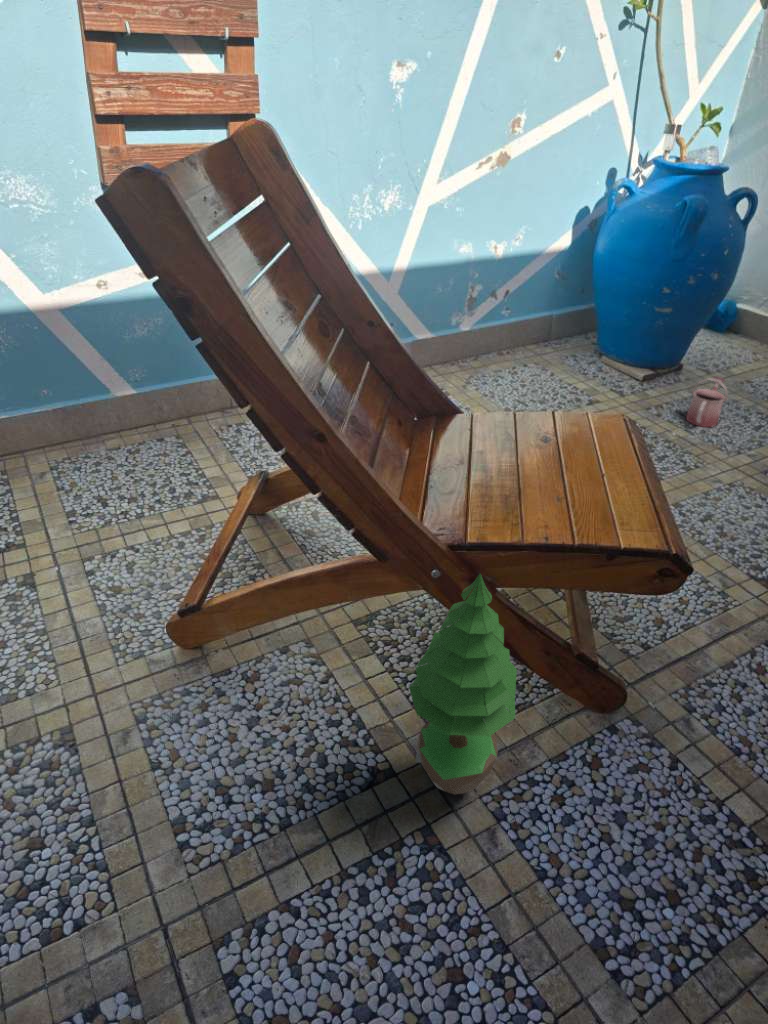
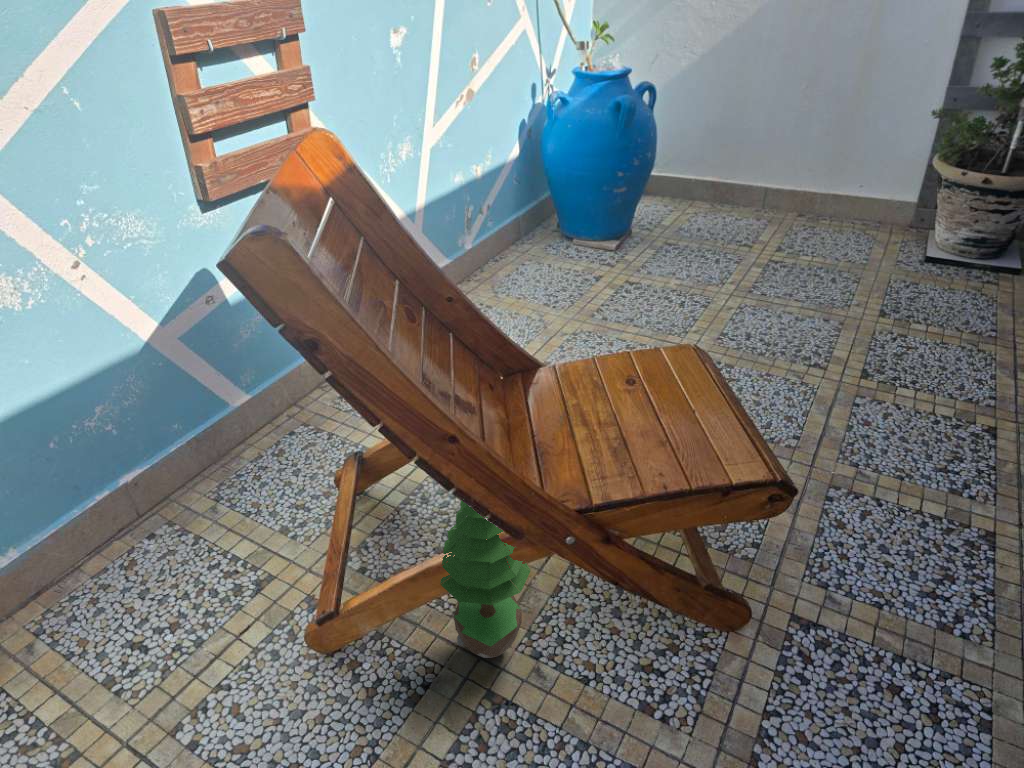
watering can: present [686,376,727,427] -> none [517,249,545,293]

